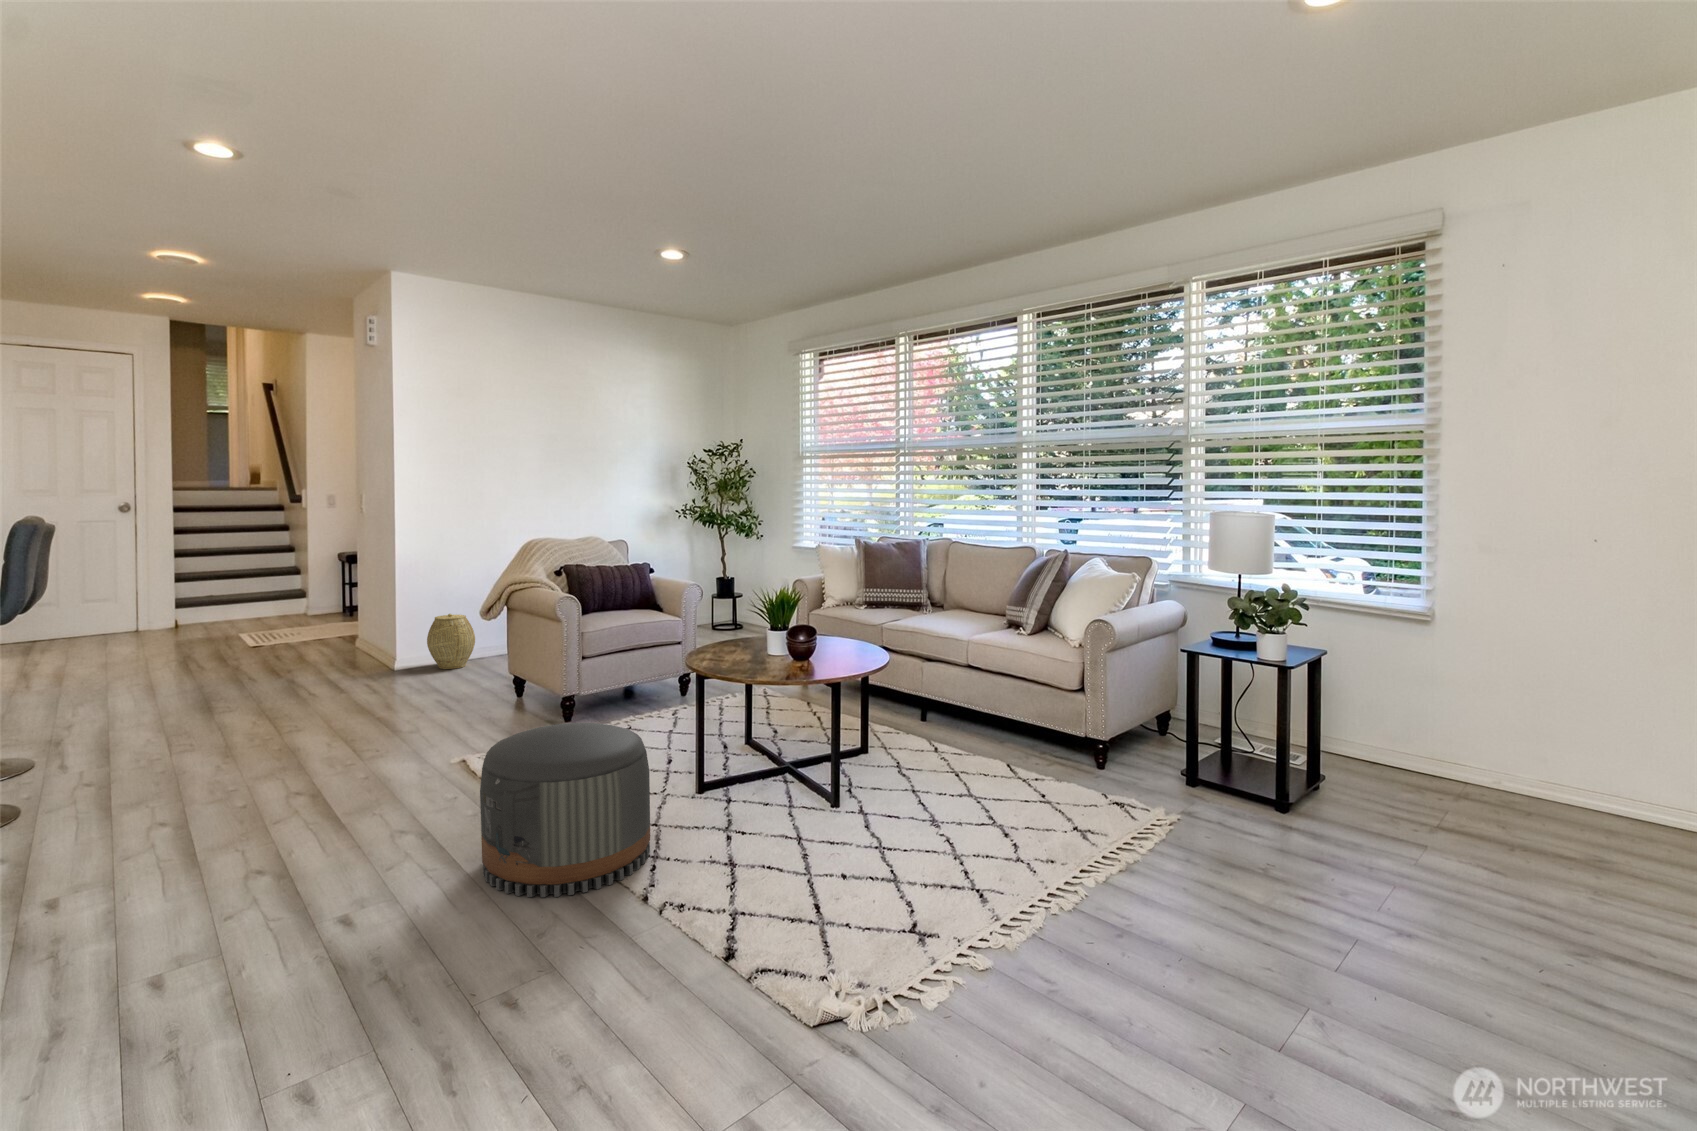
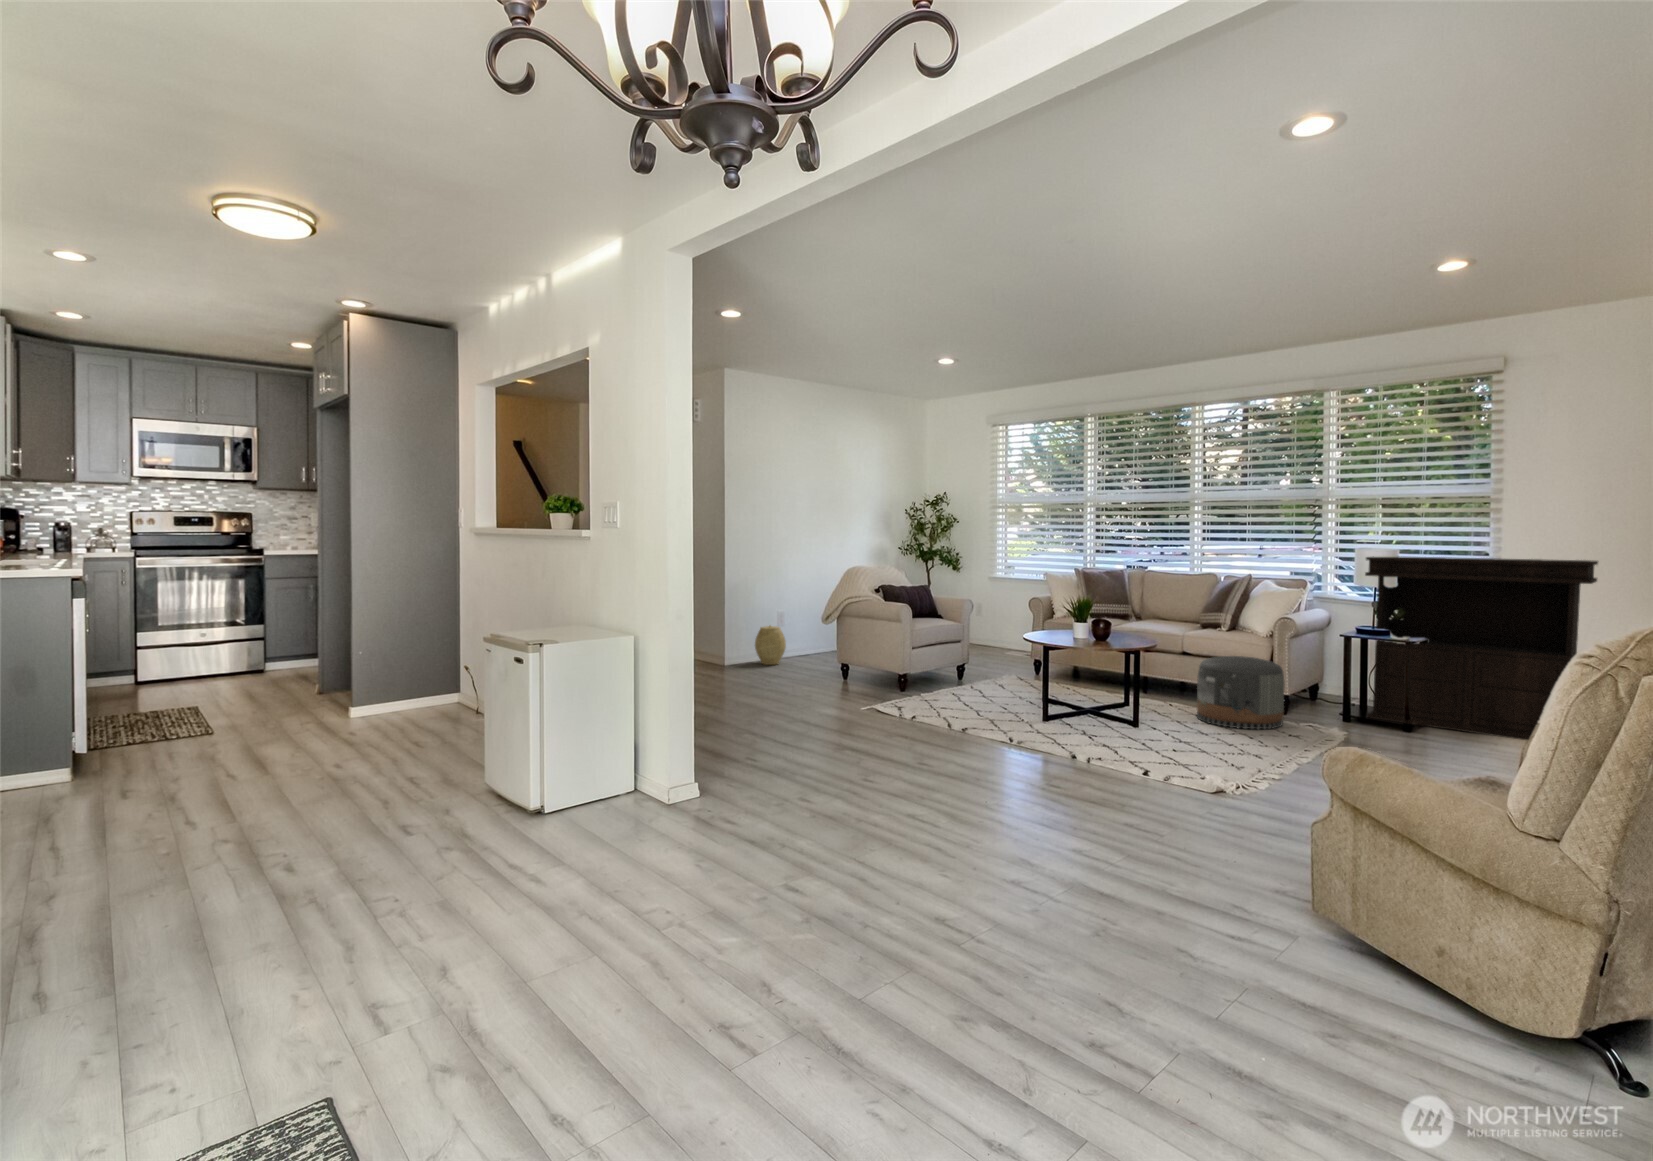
console table: none [1222,521,1605,863] -> present [1365,556,1598,740]
pouf: present [480,723,650,897] -> present [1197,656,1285,730]

